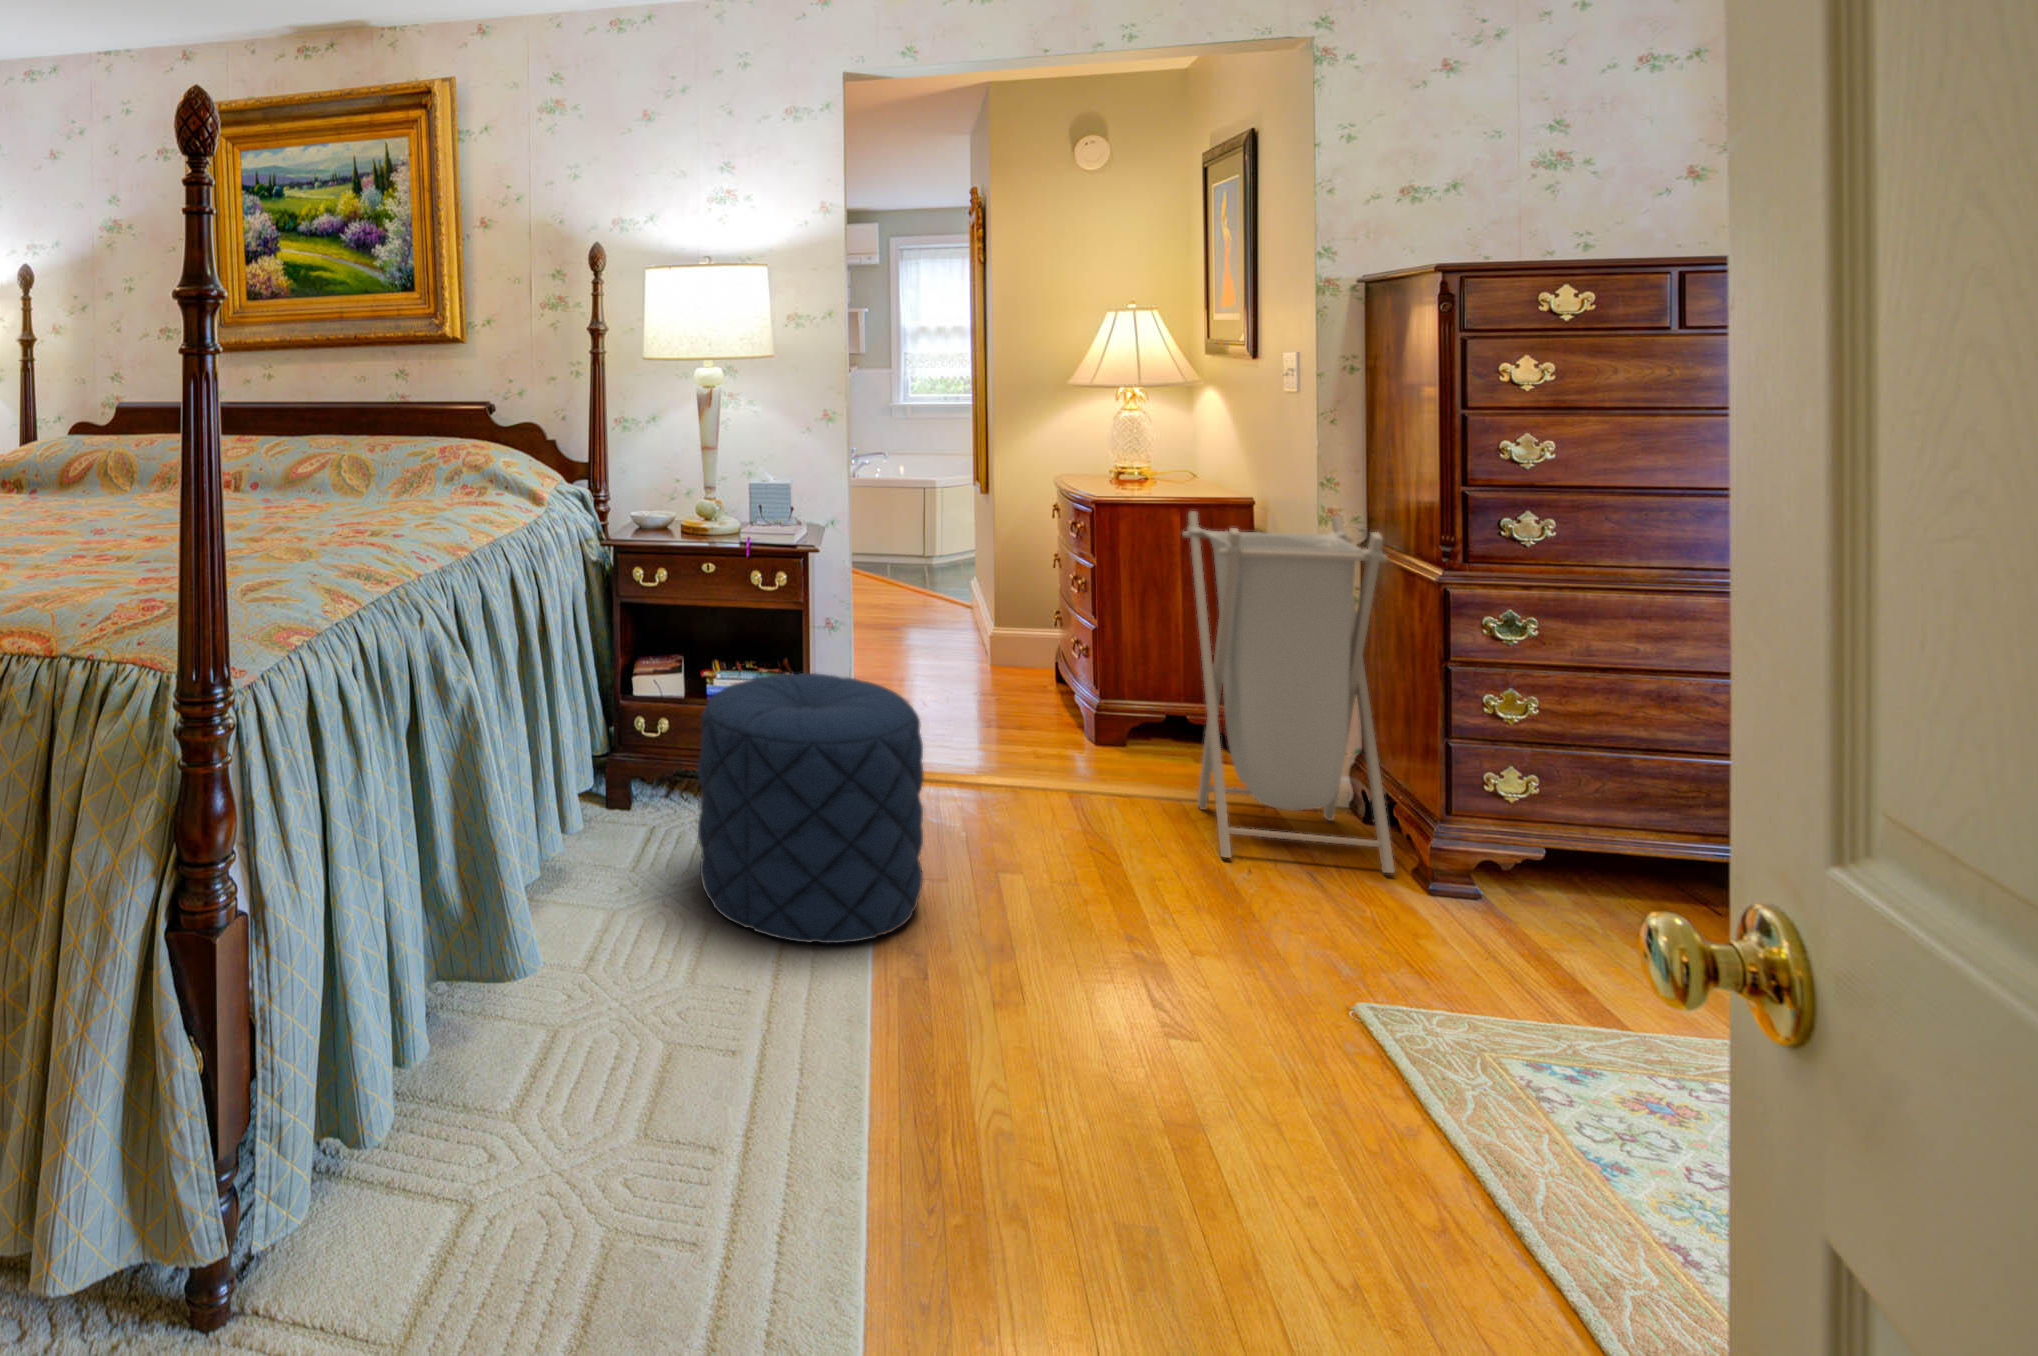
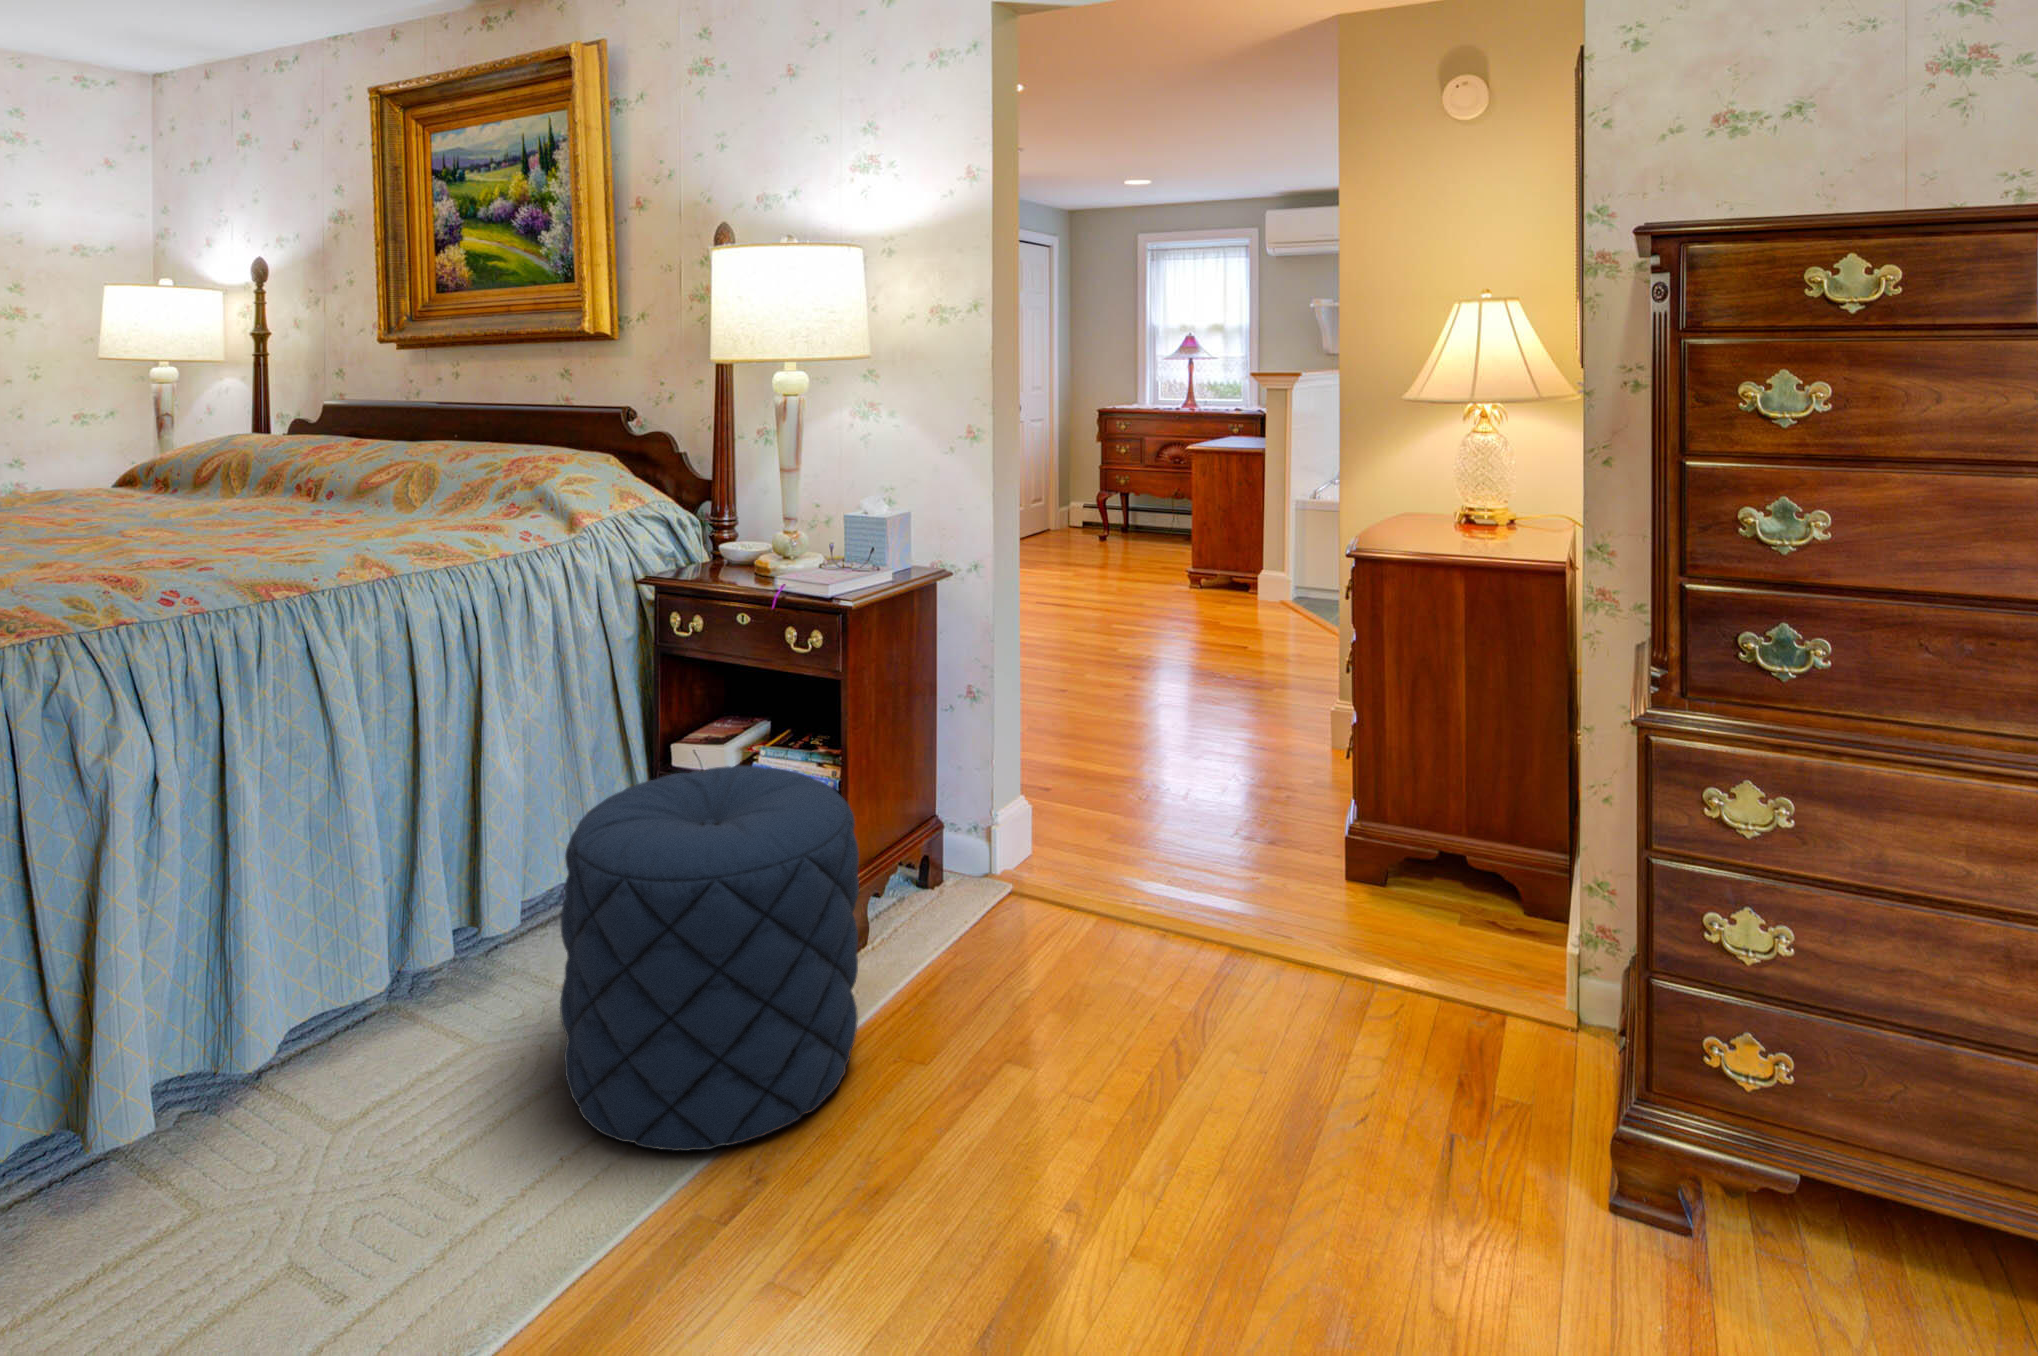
laundry hamper: present [1182,511,1395,873] -> none [1333,581,1604,1163]

